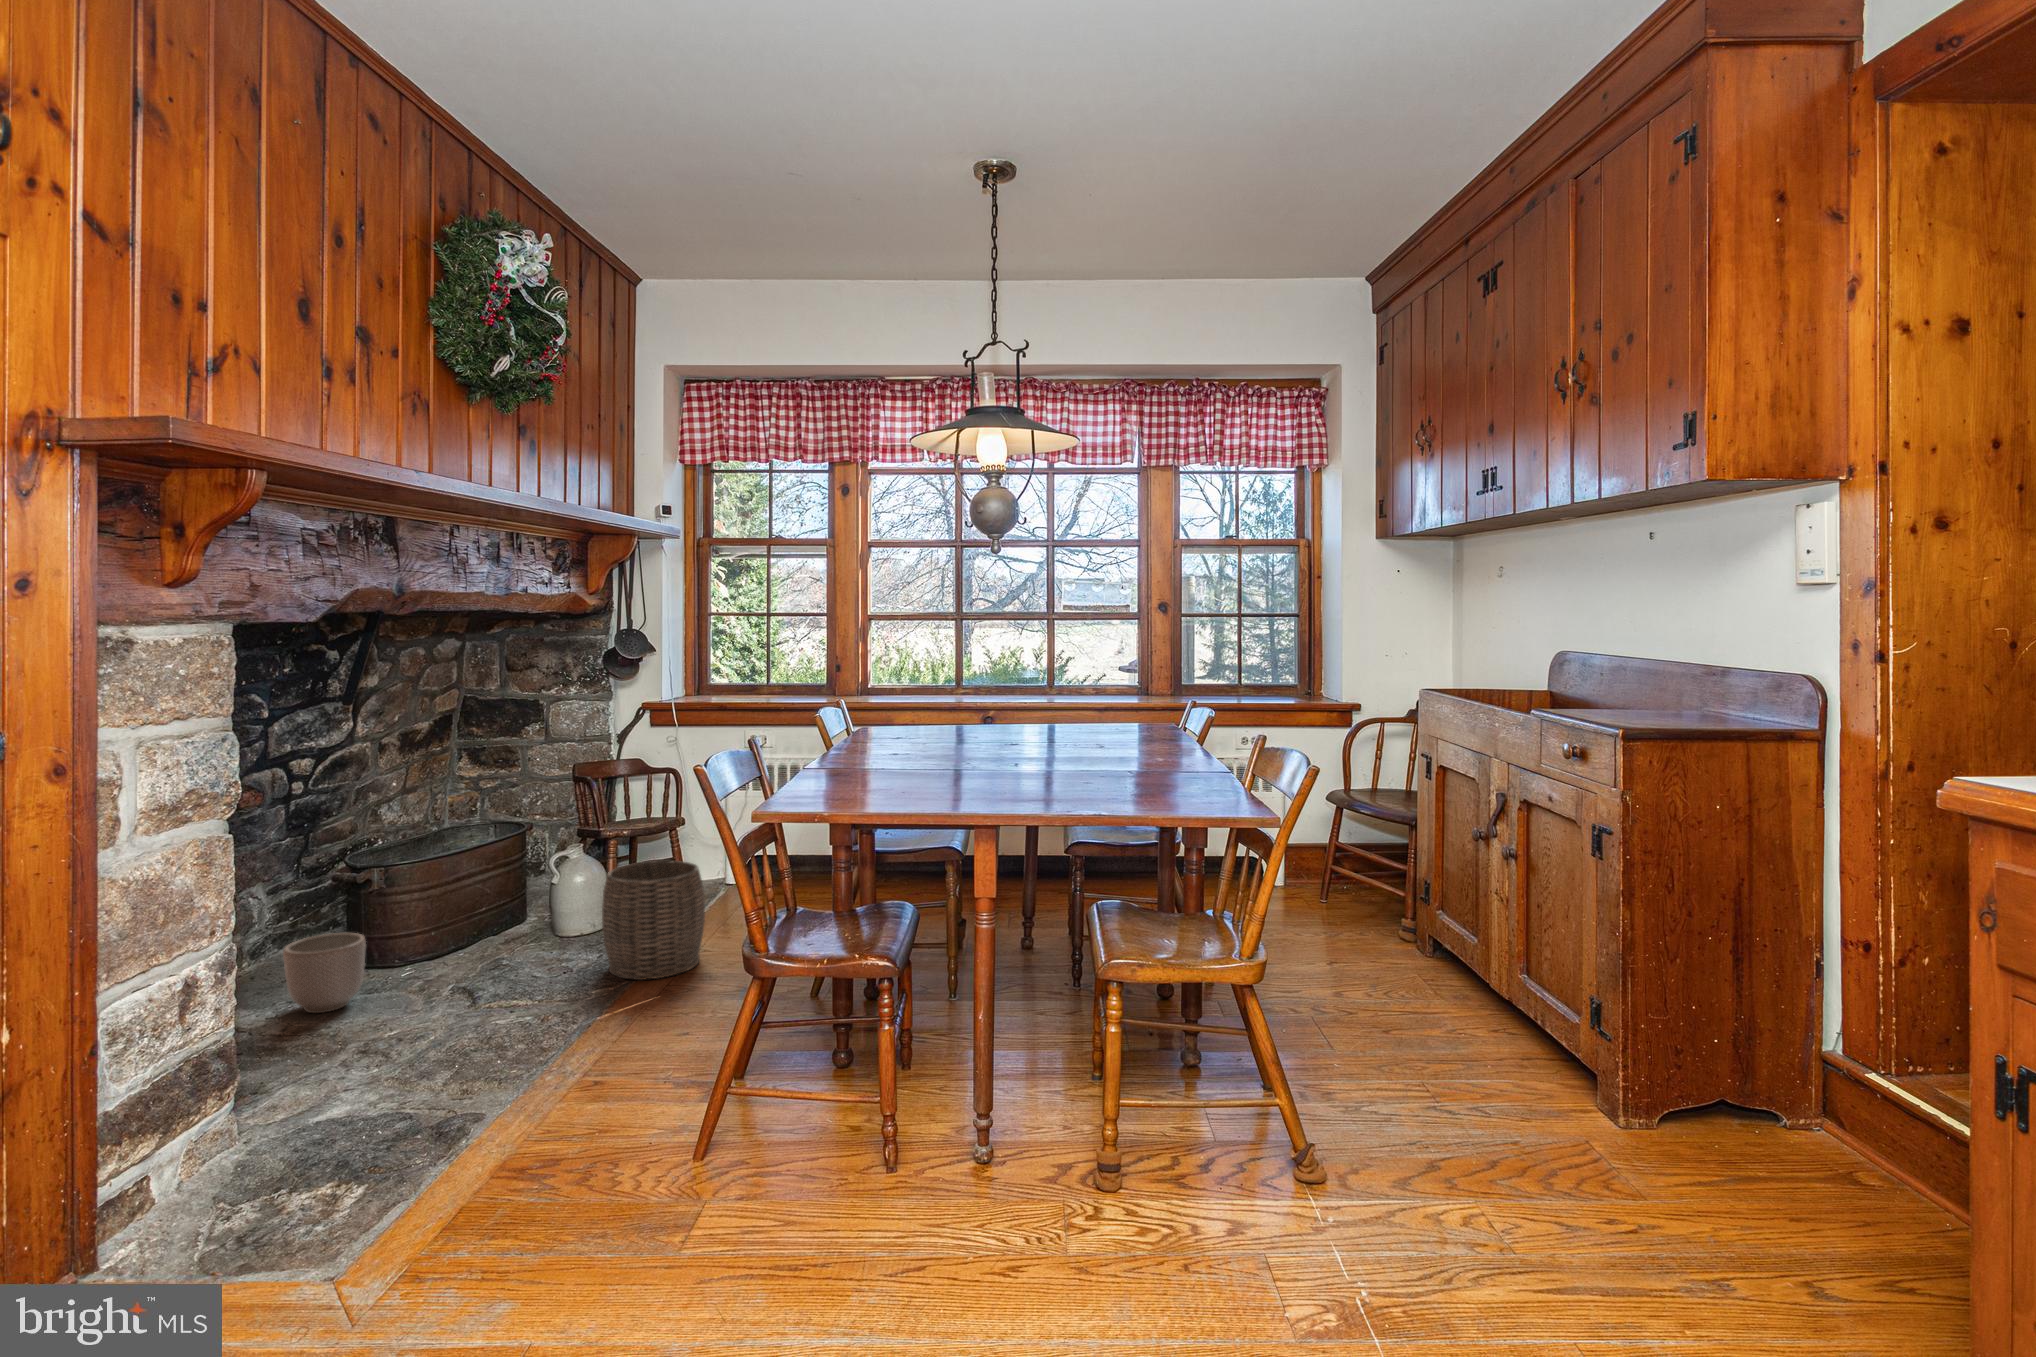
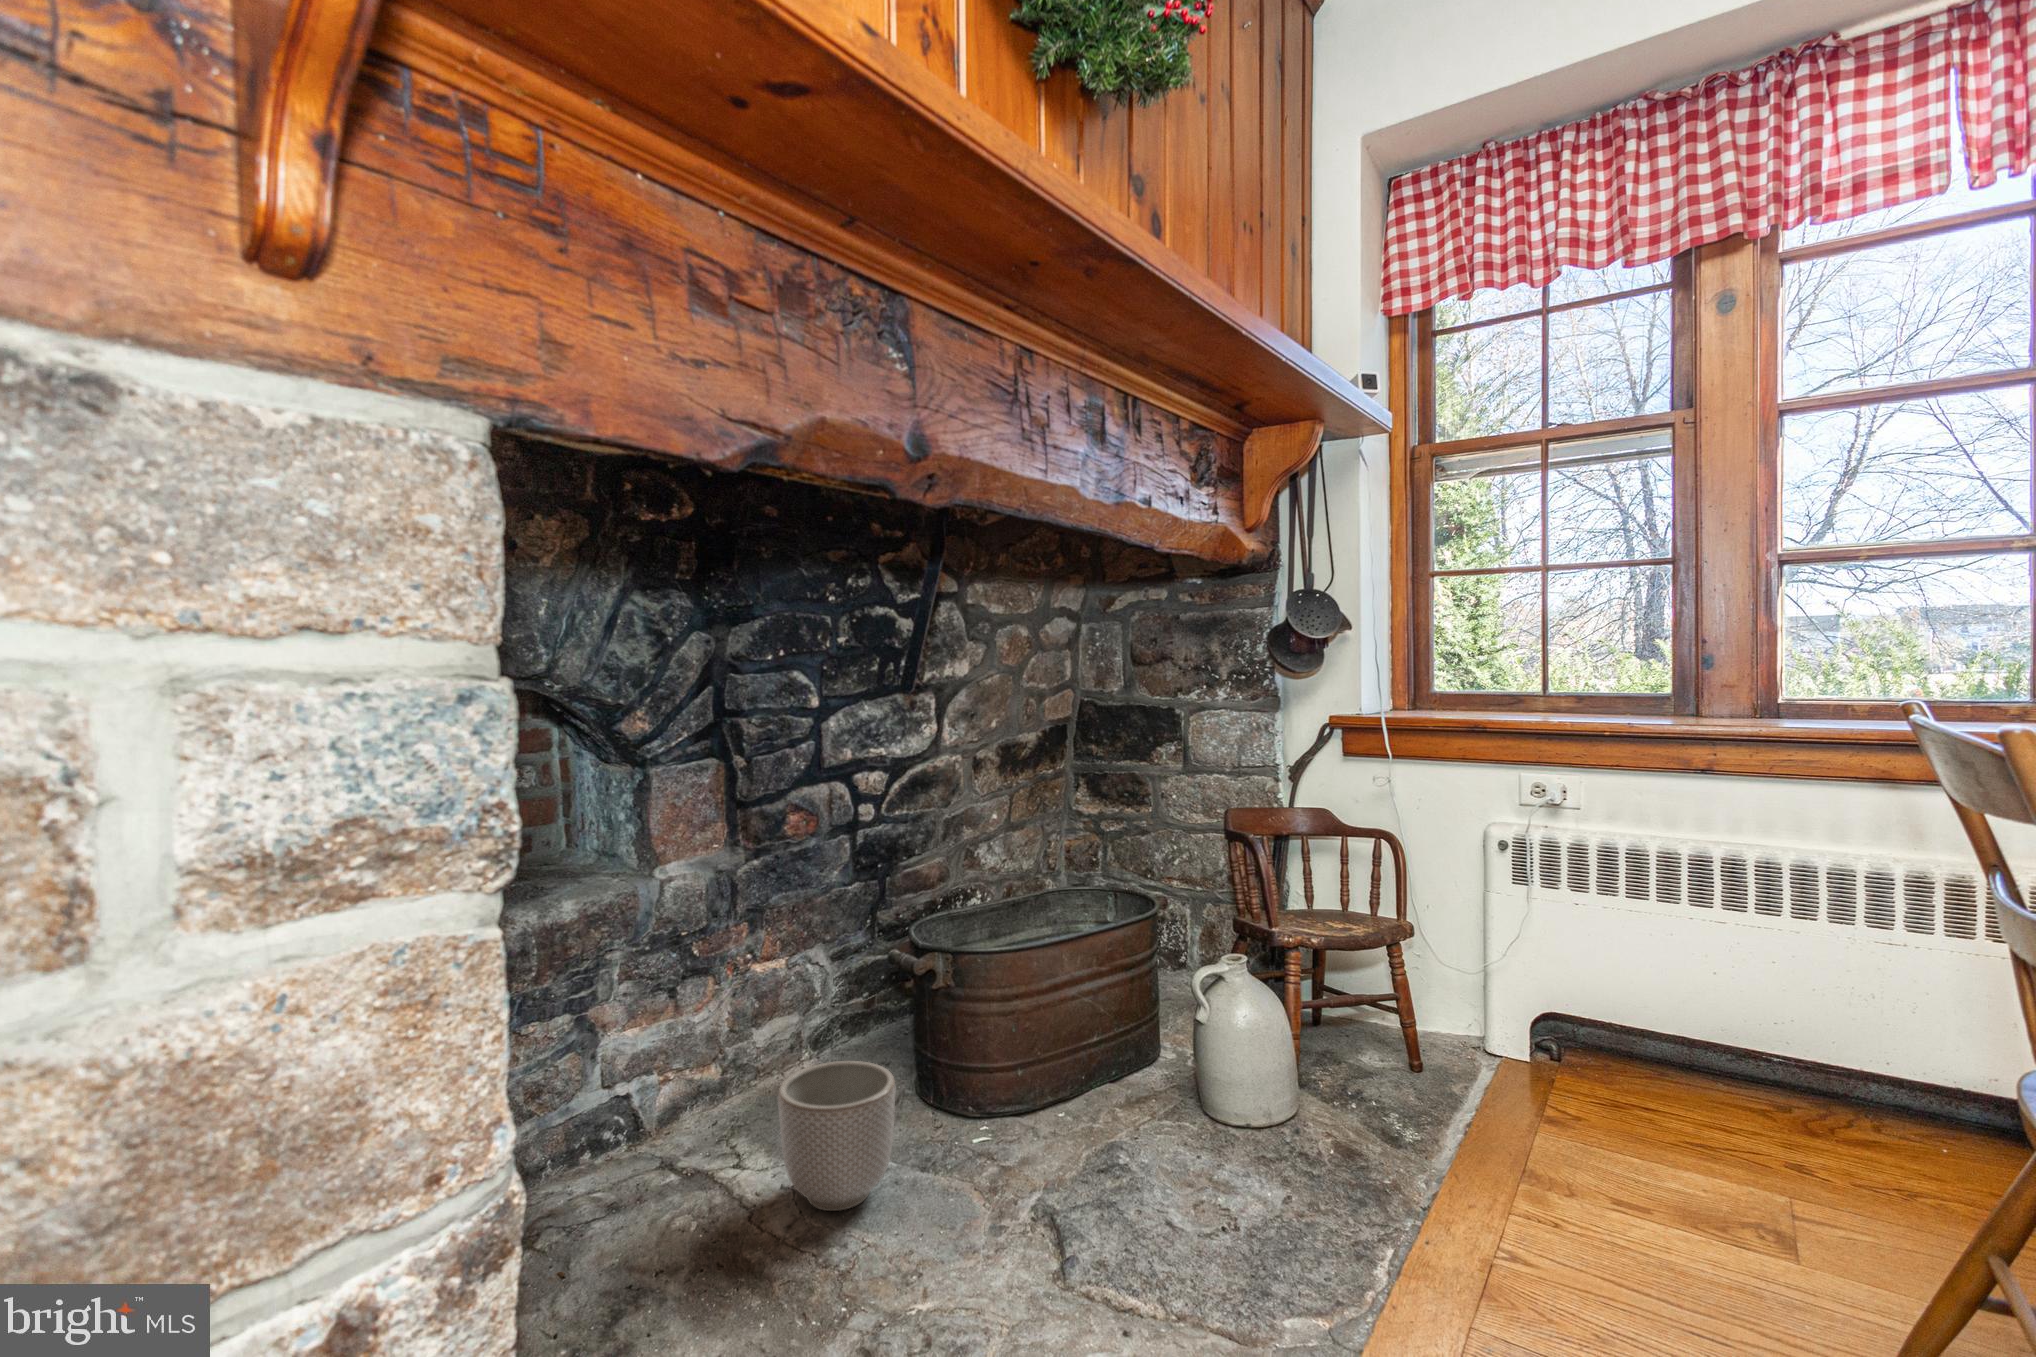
woven basket: present [602,861,705,980] -> none [1289,1010,1514,1309]

